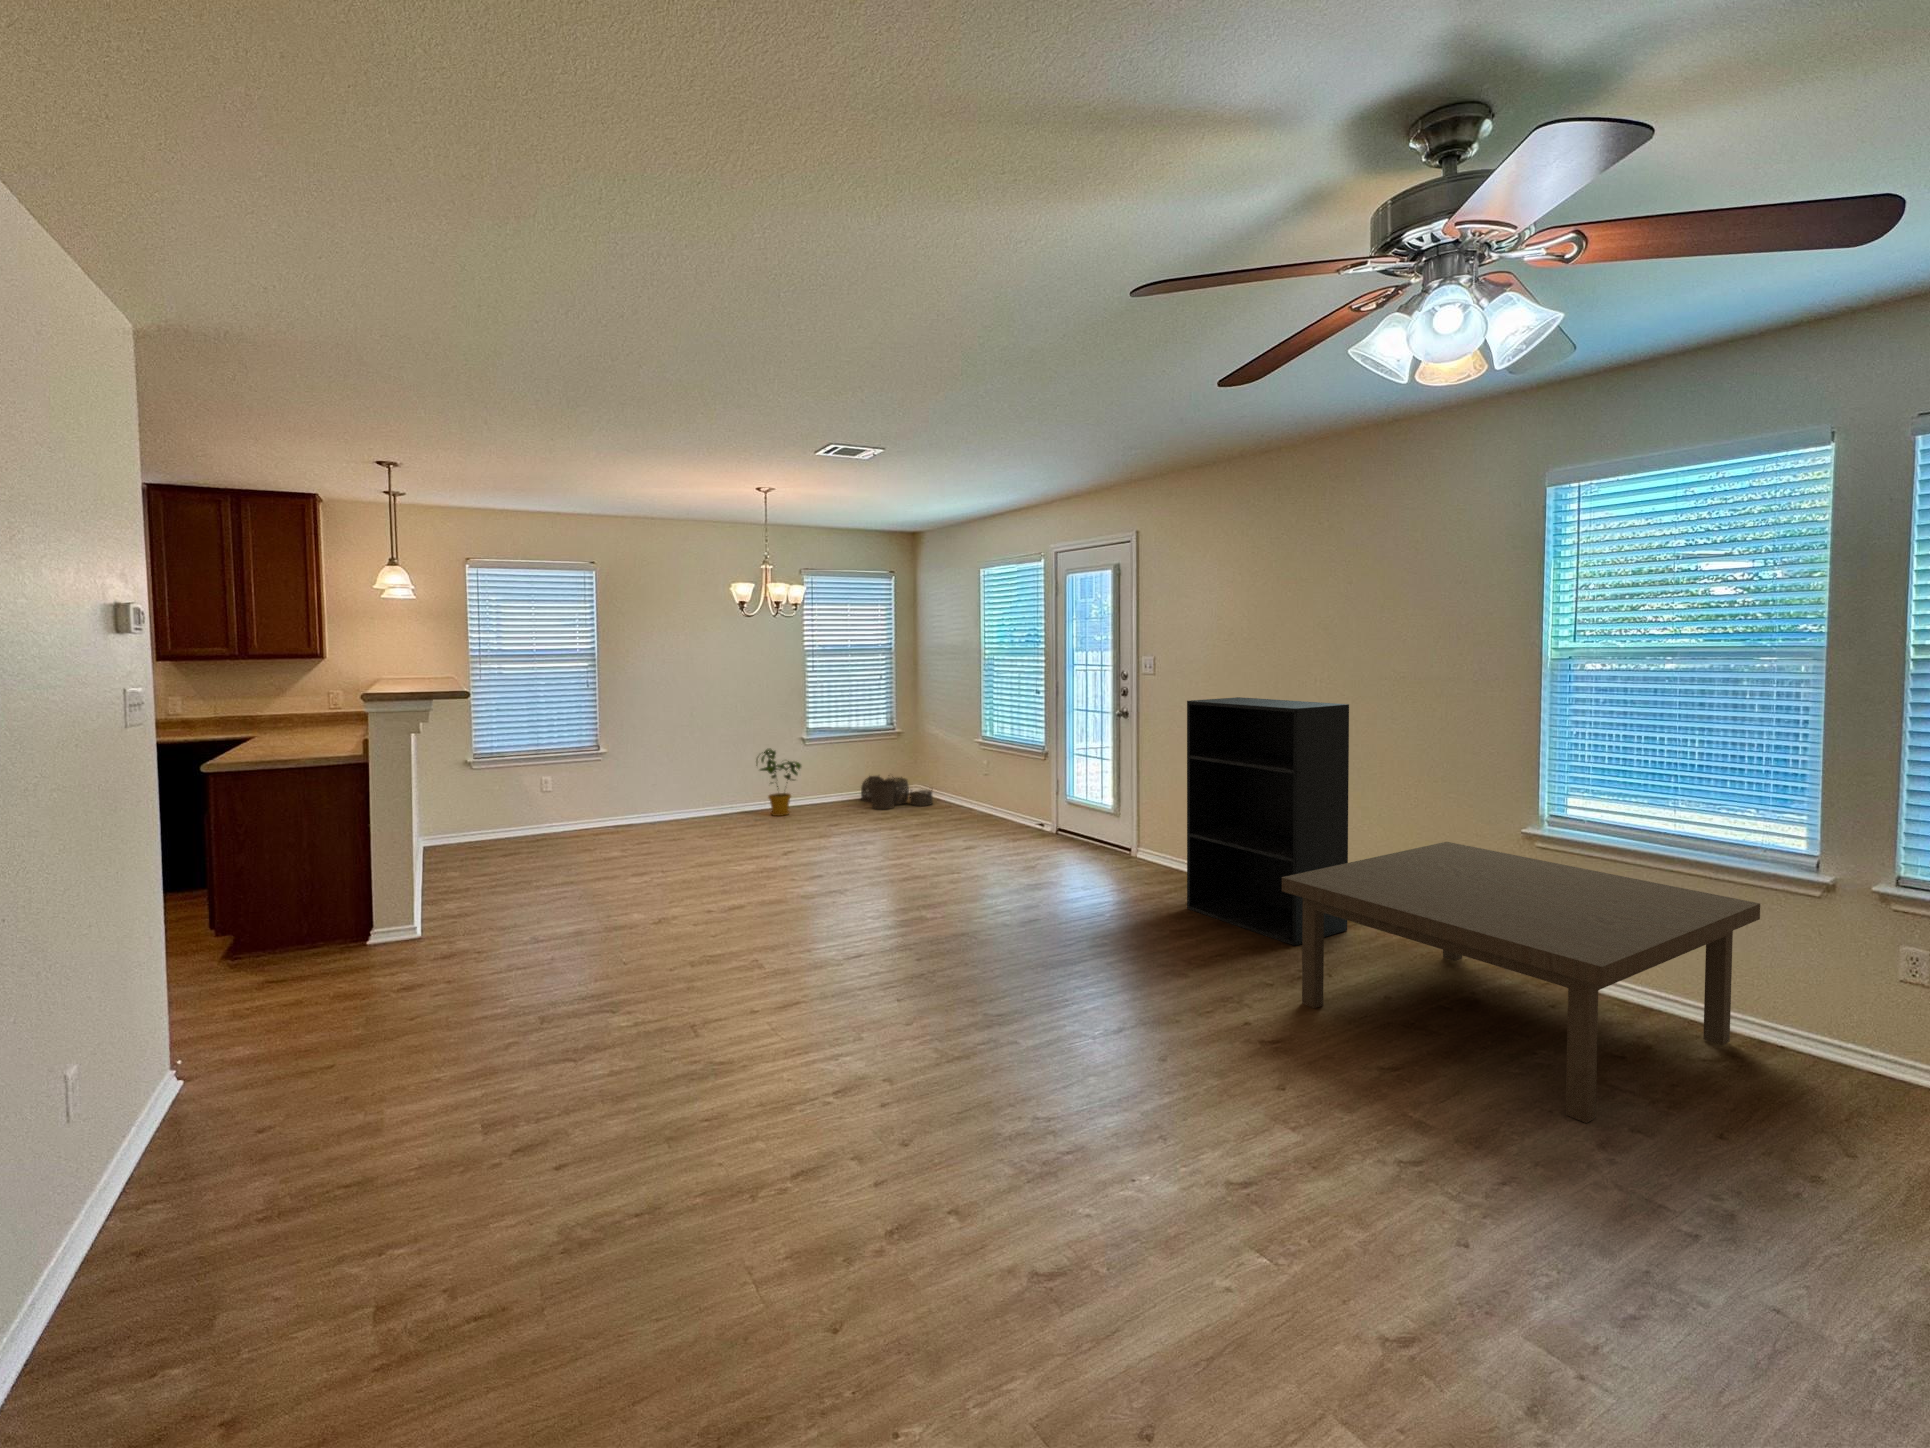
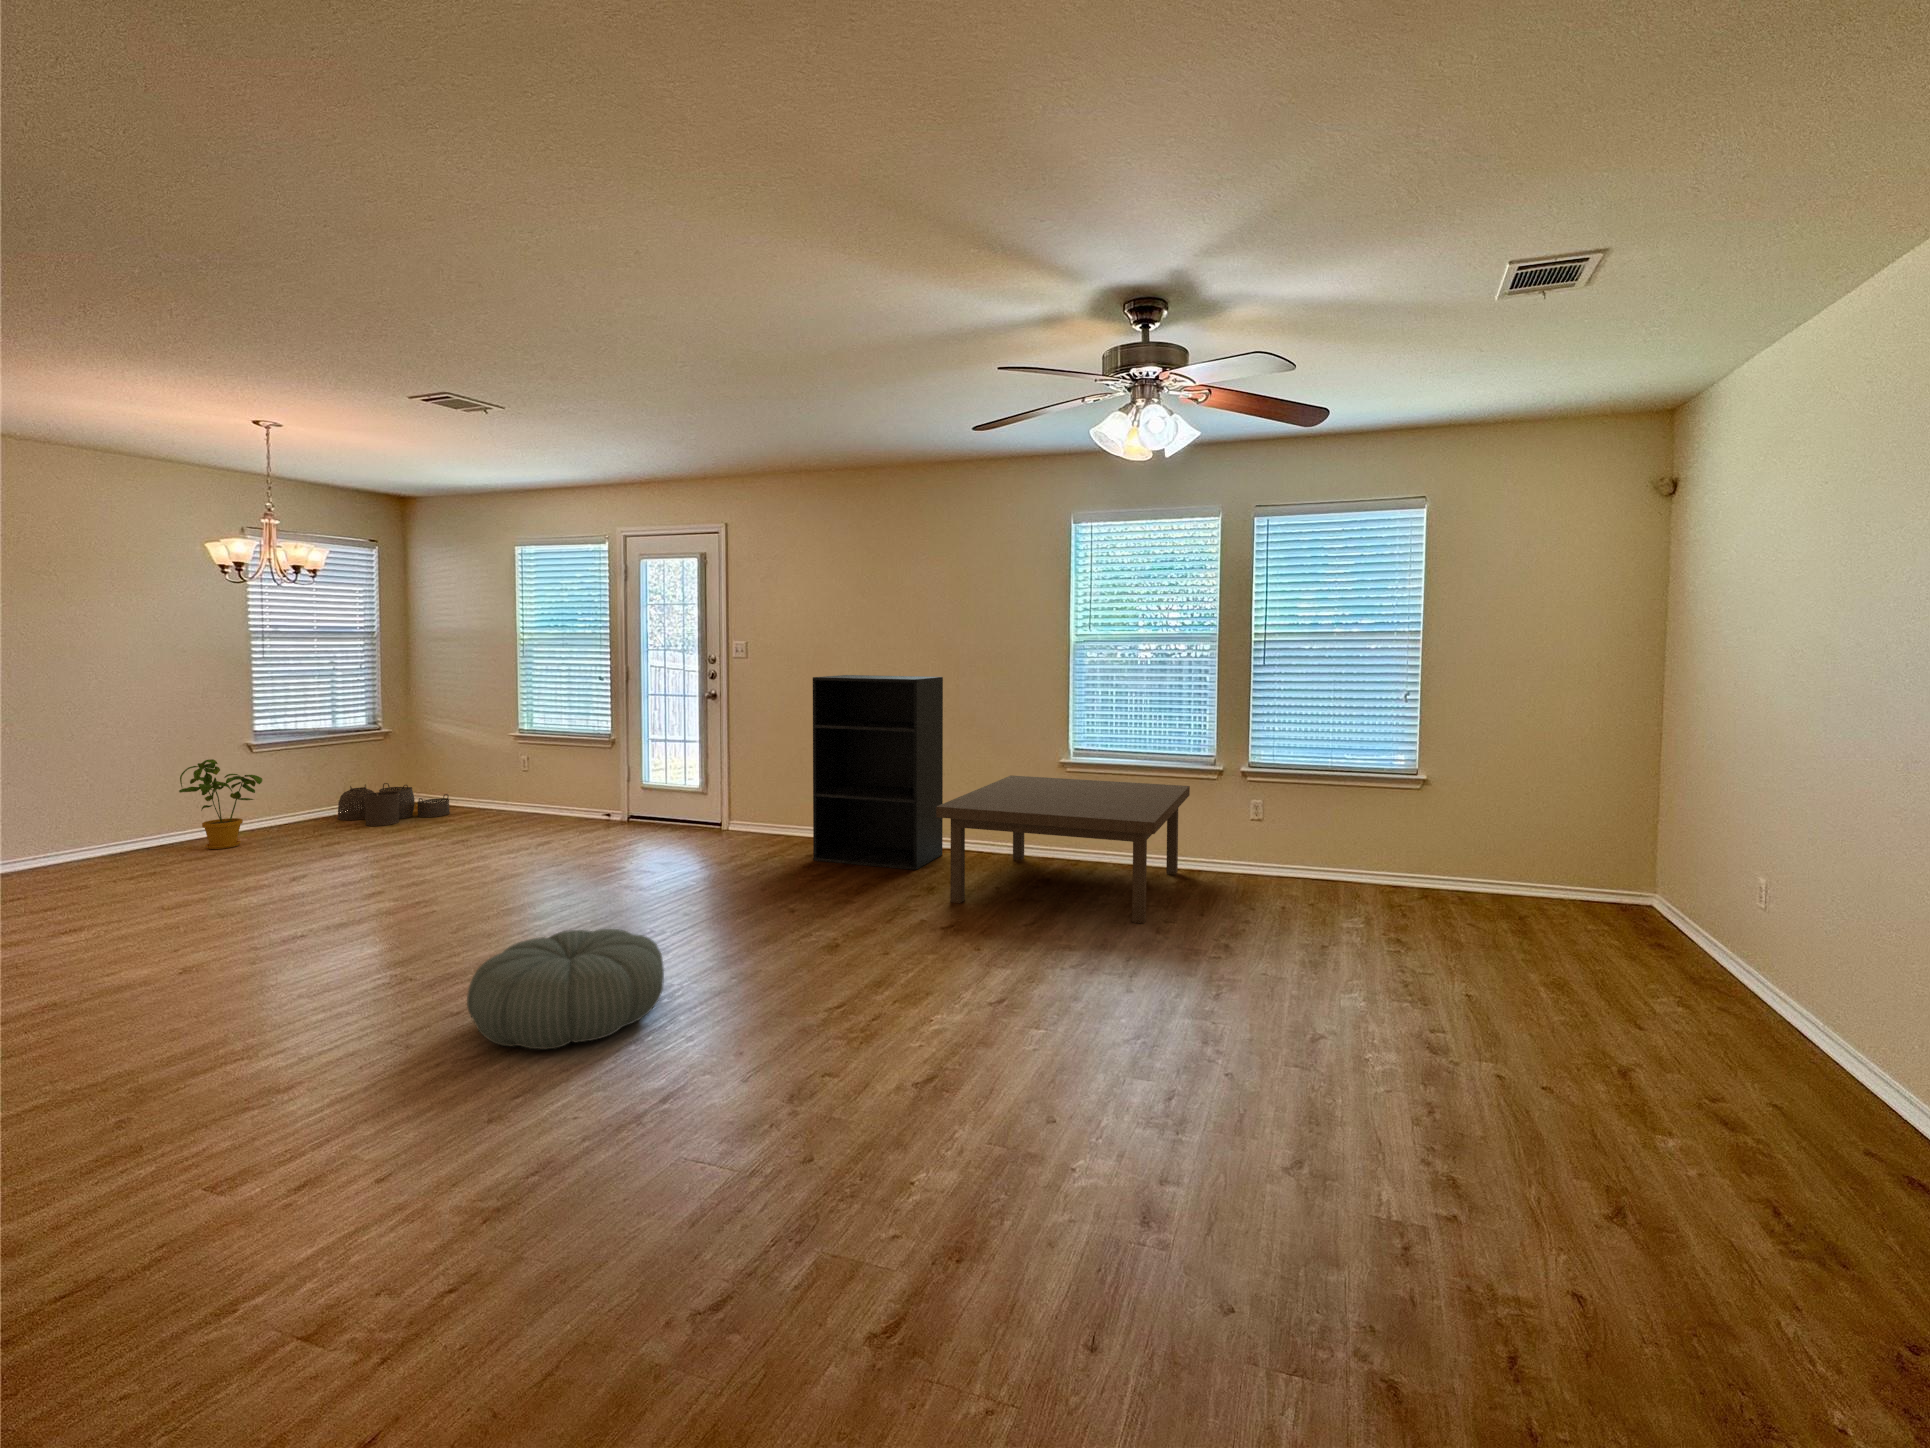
pouf: none [730,952,904,1073] -> present [467,929,664,1049]

